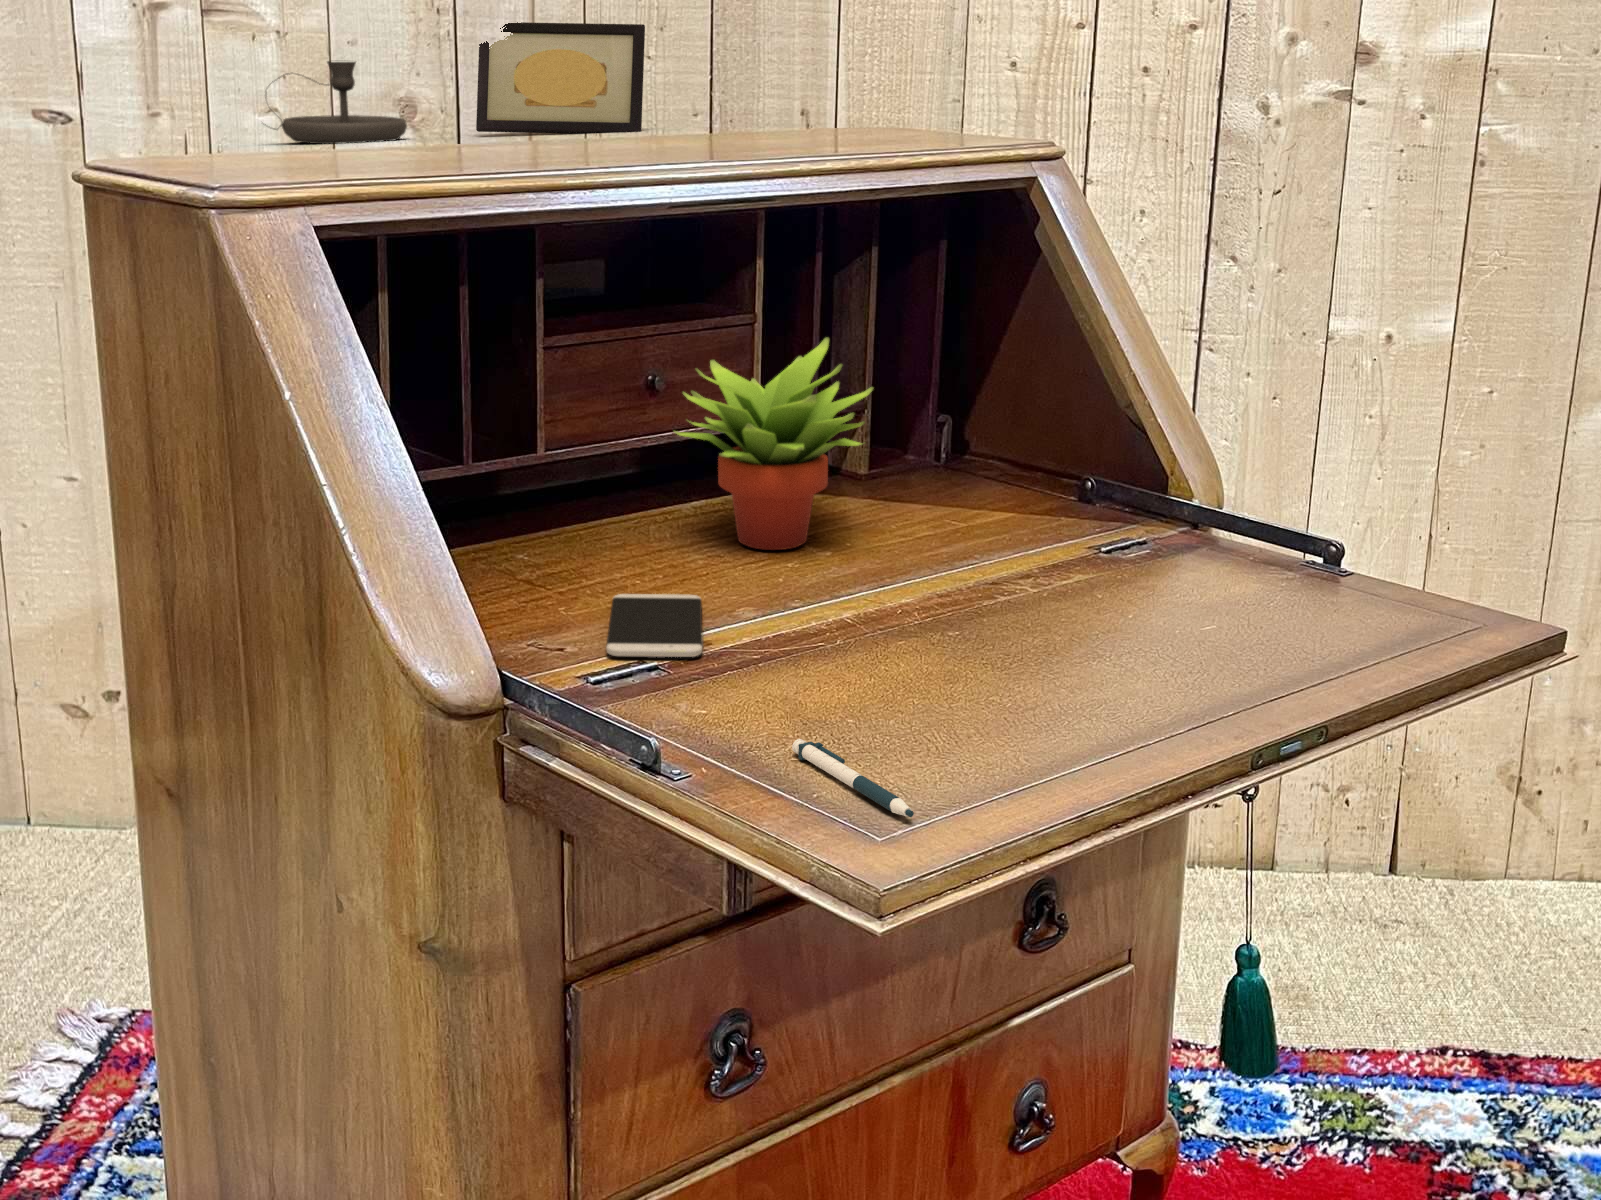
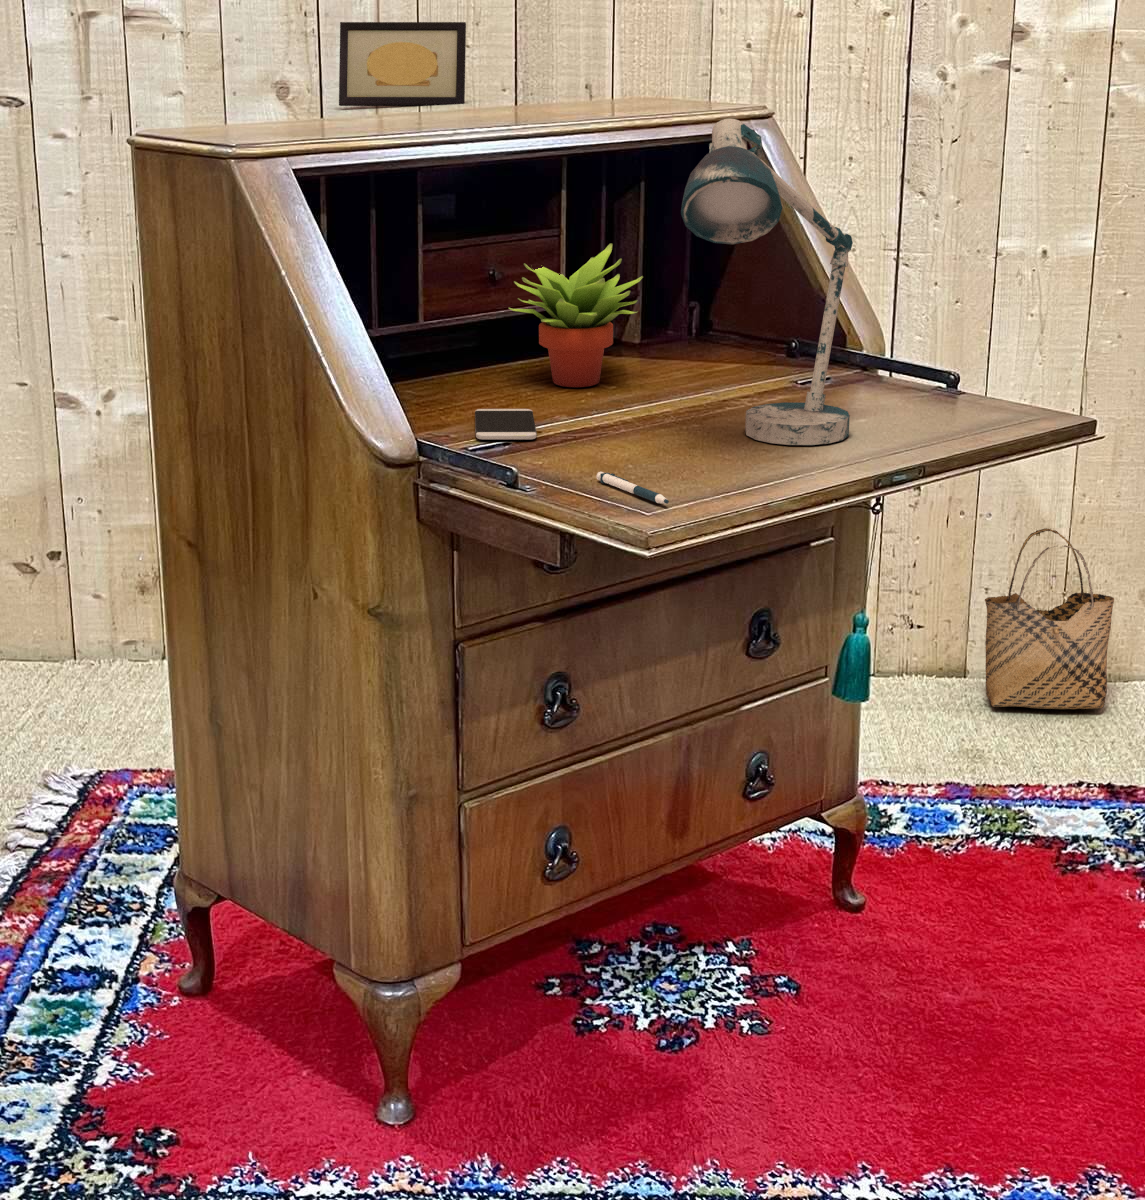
candlestick: present [265,61,407,144] -> none [175,54,285,118]
desk lamp: none [940,156,1203,677] -> present [681,119,853,445]
woven basket: none [1301,689,1471,923] -> present [985,528,1114,709]

